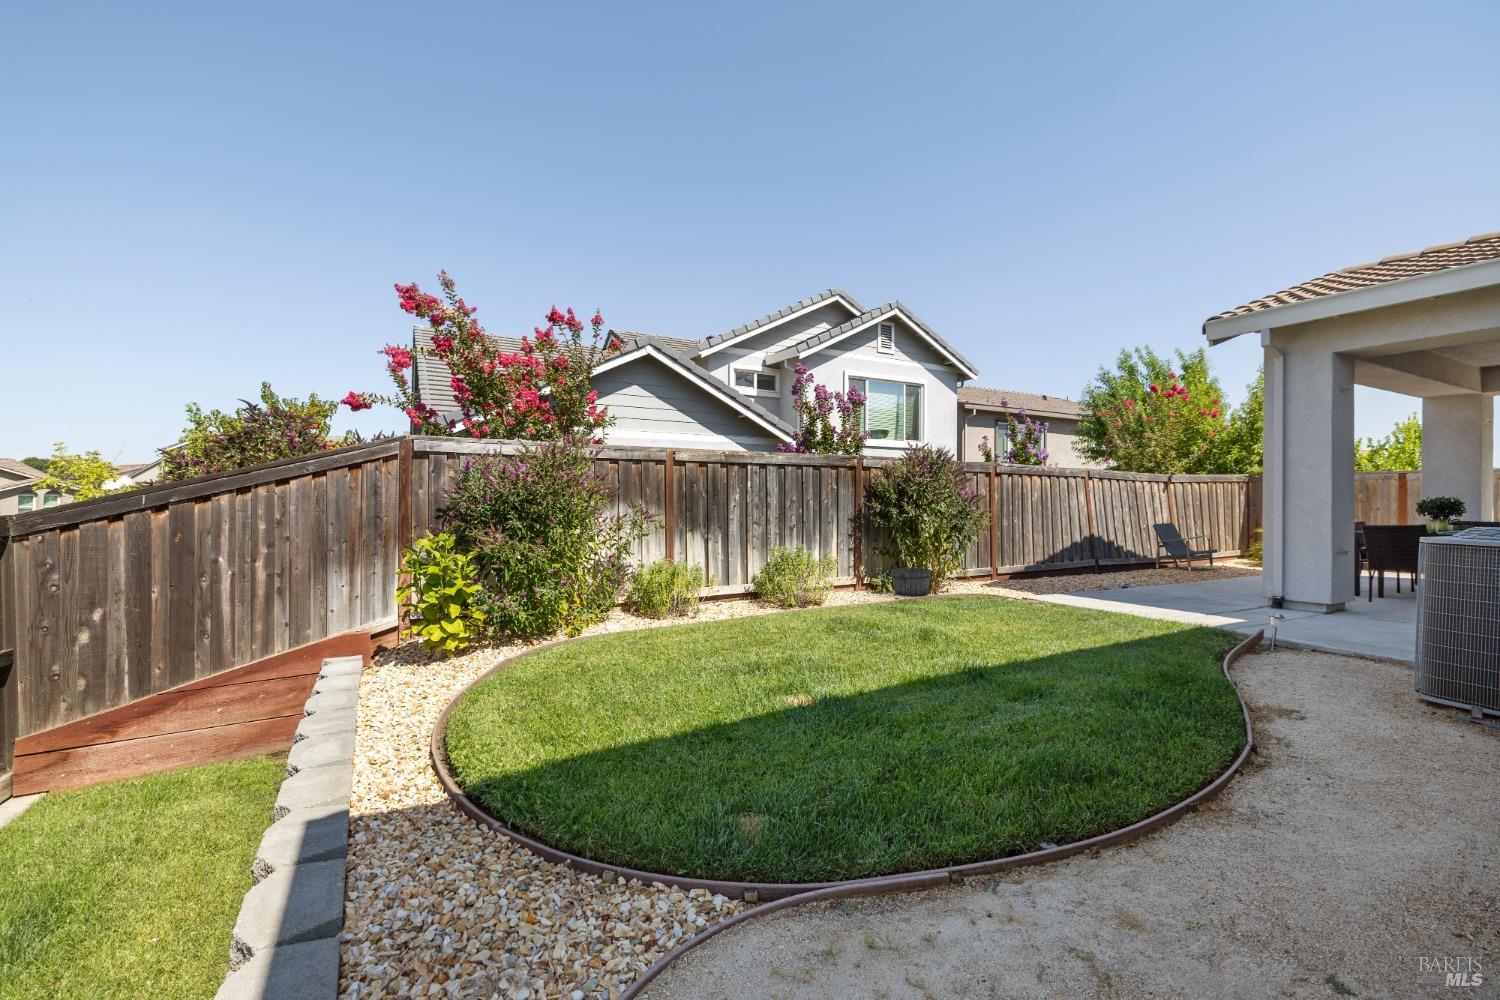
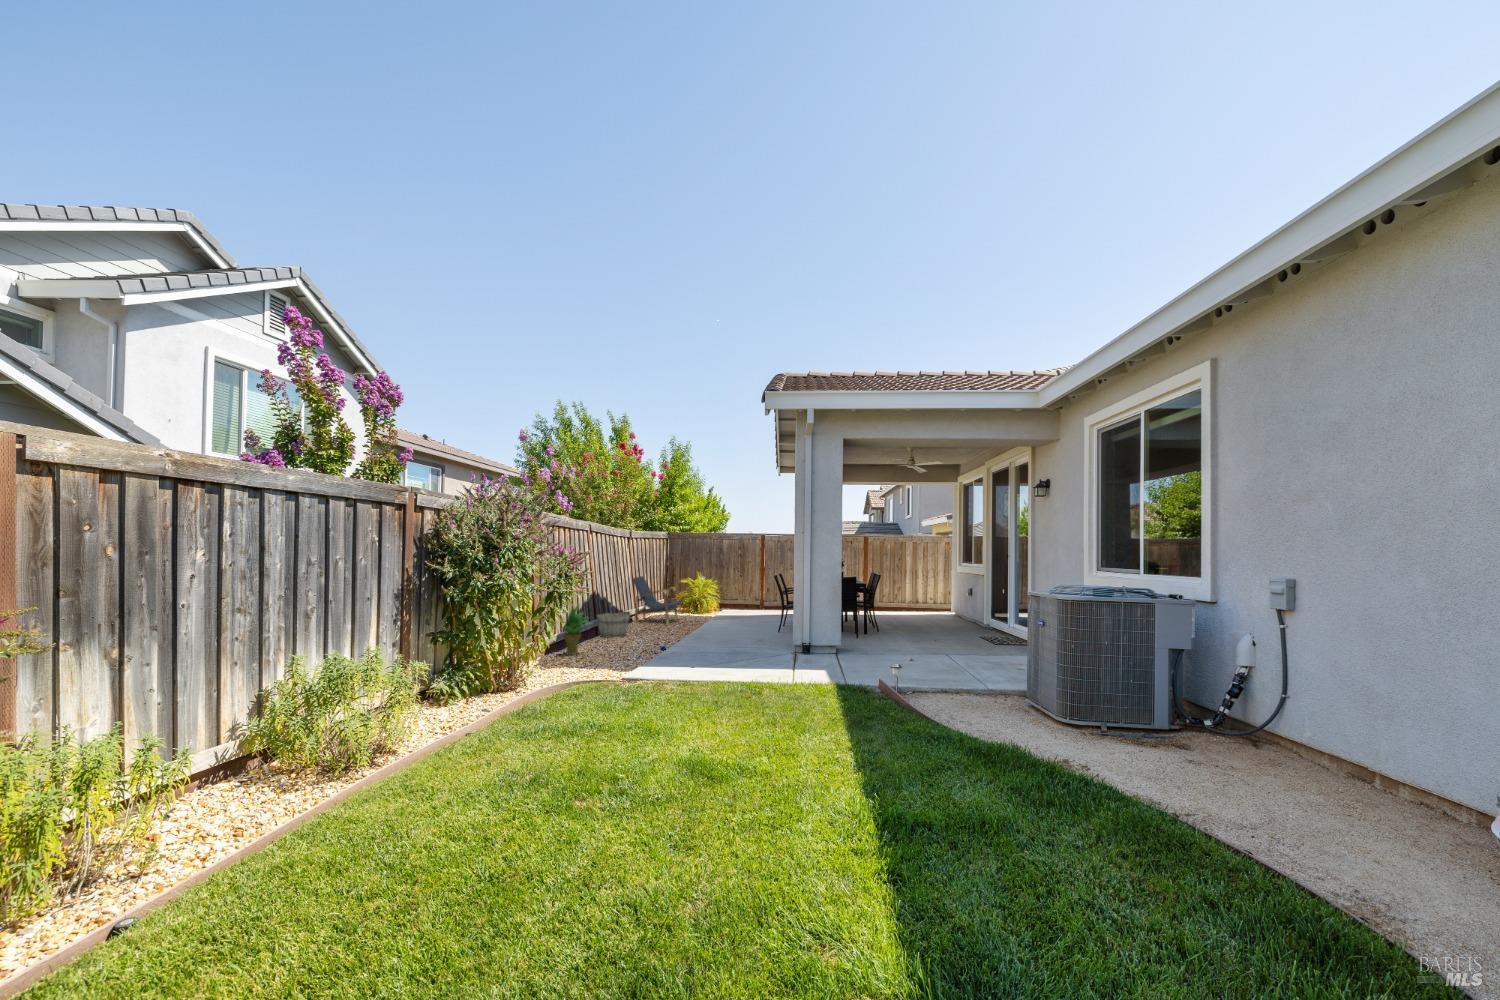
potted plant: none [1015,540,1048,580] -> present [562,604,586,655]
wooden bucket: present [891,561,931,596] -> present [597,609,630,637]

